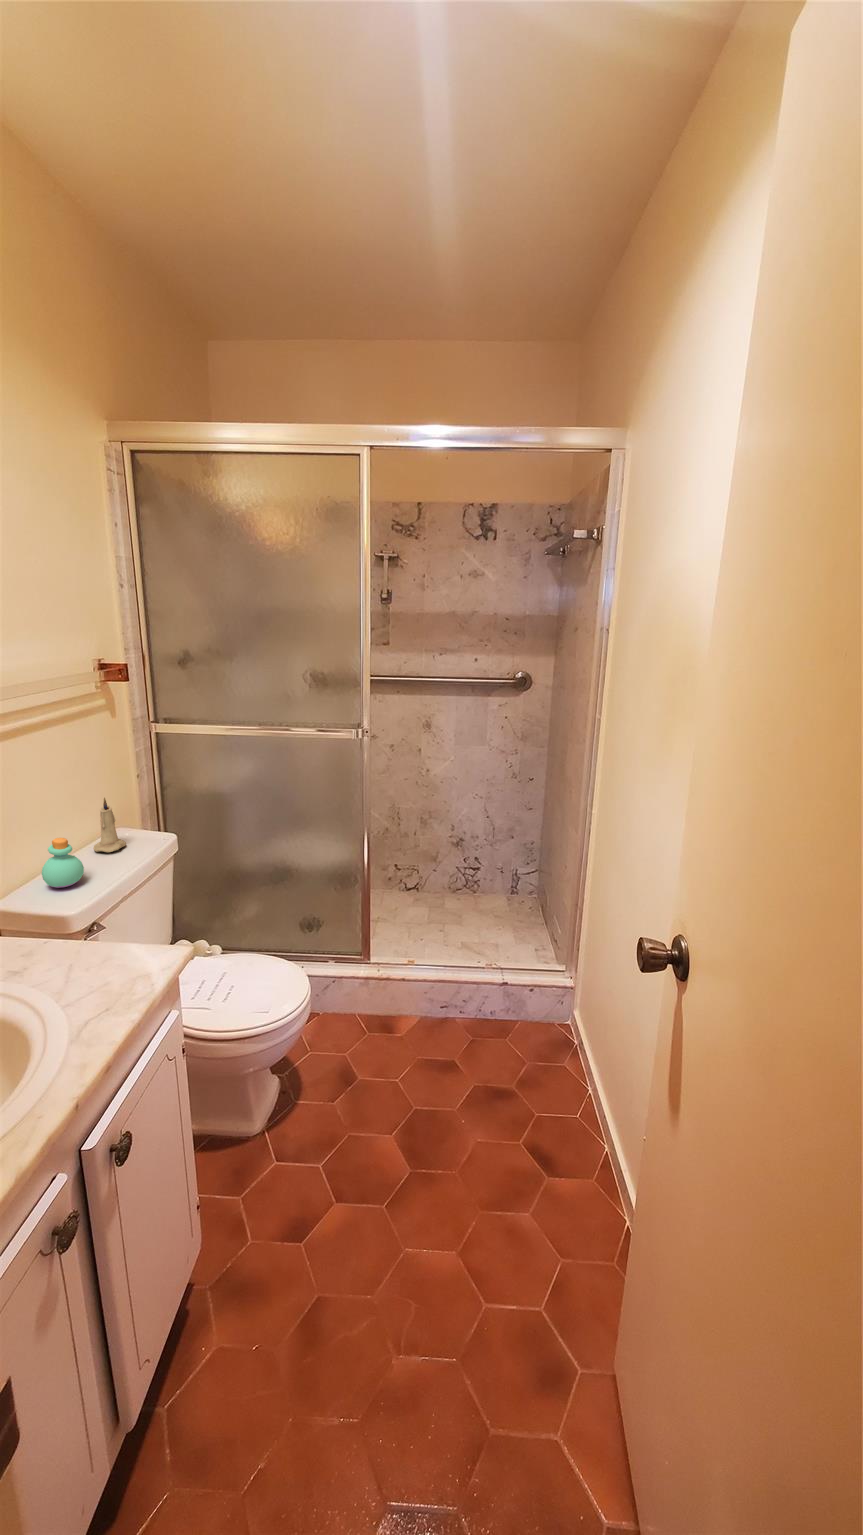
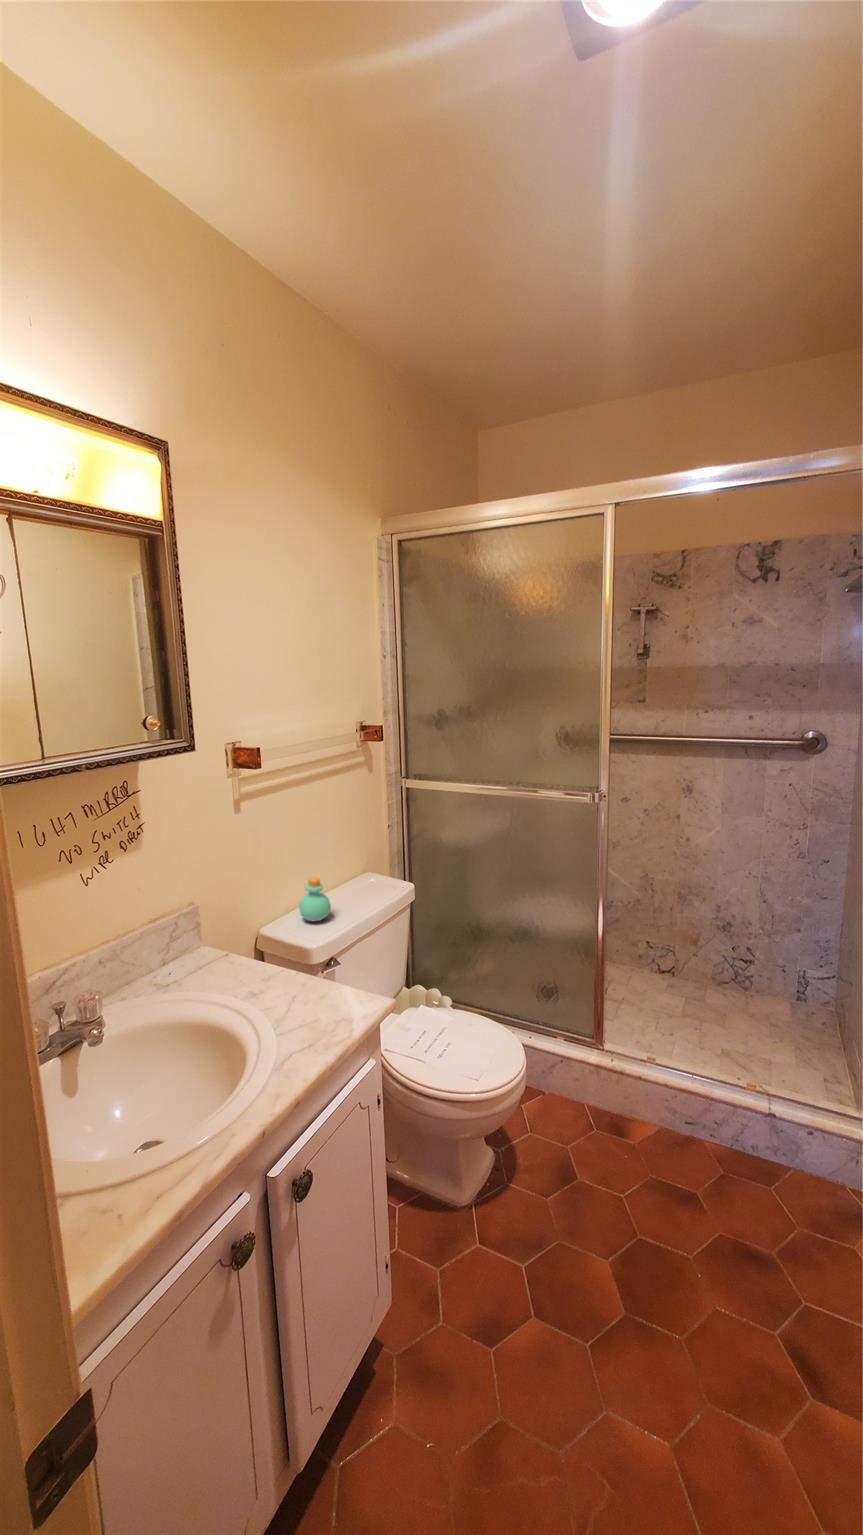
candle: present [93,798,126,852] -> none [345,844,371,894]

